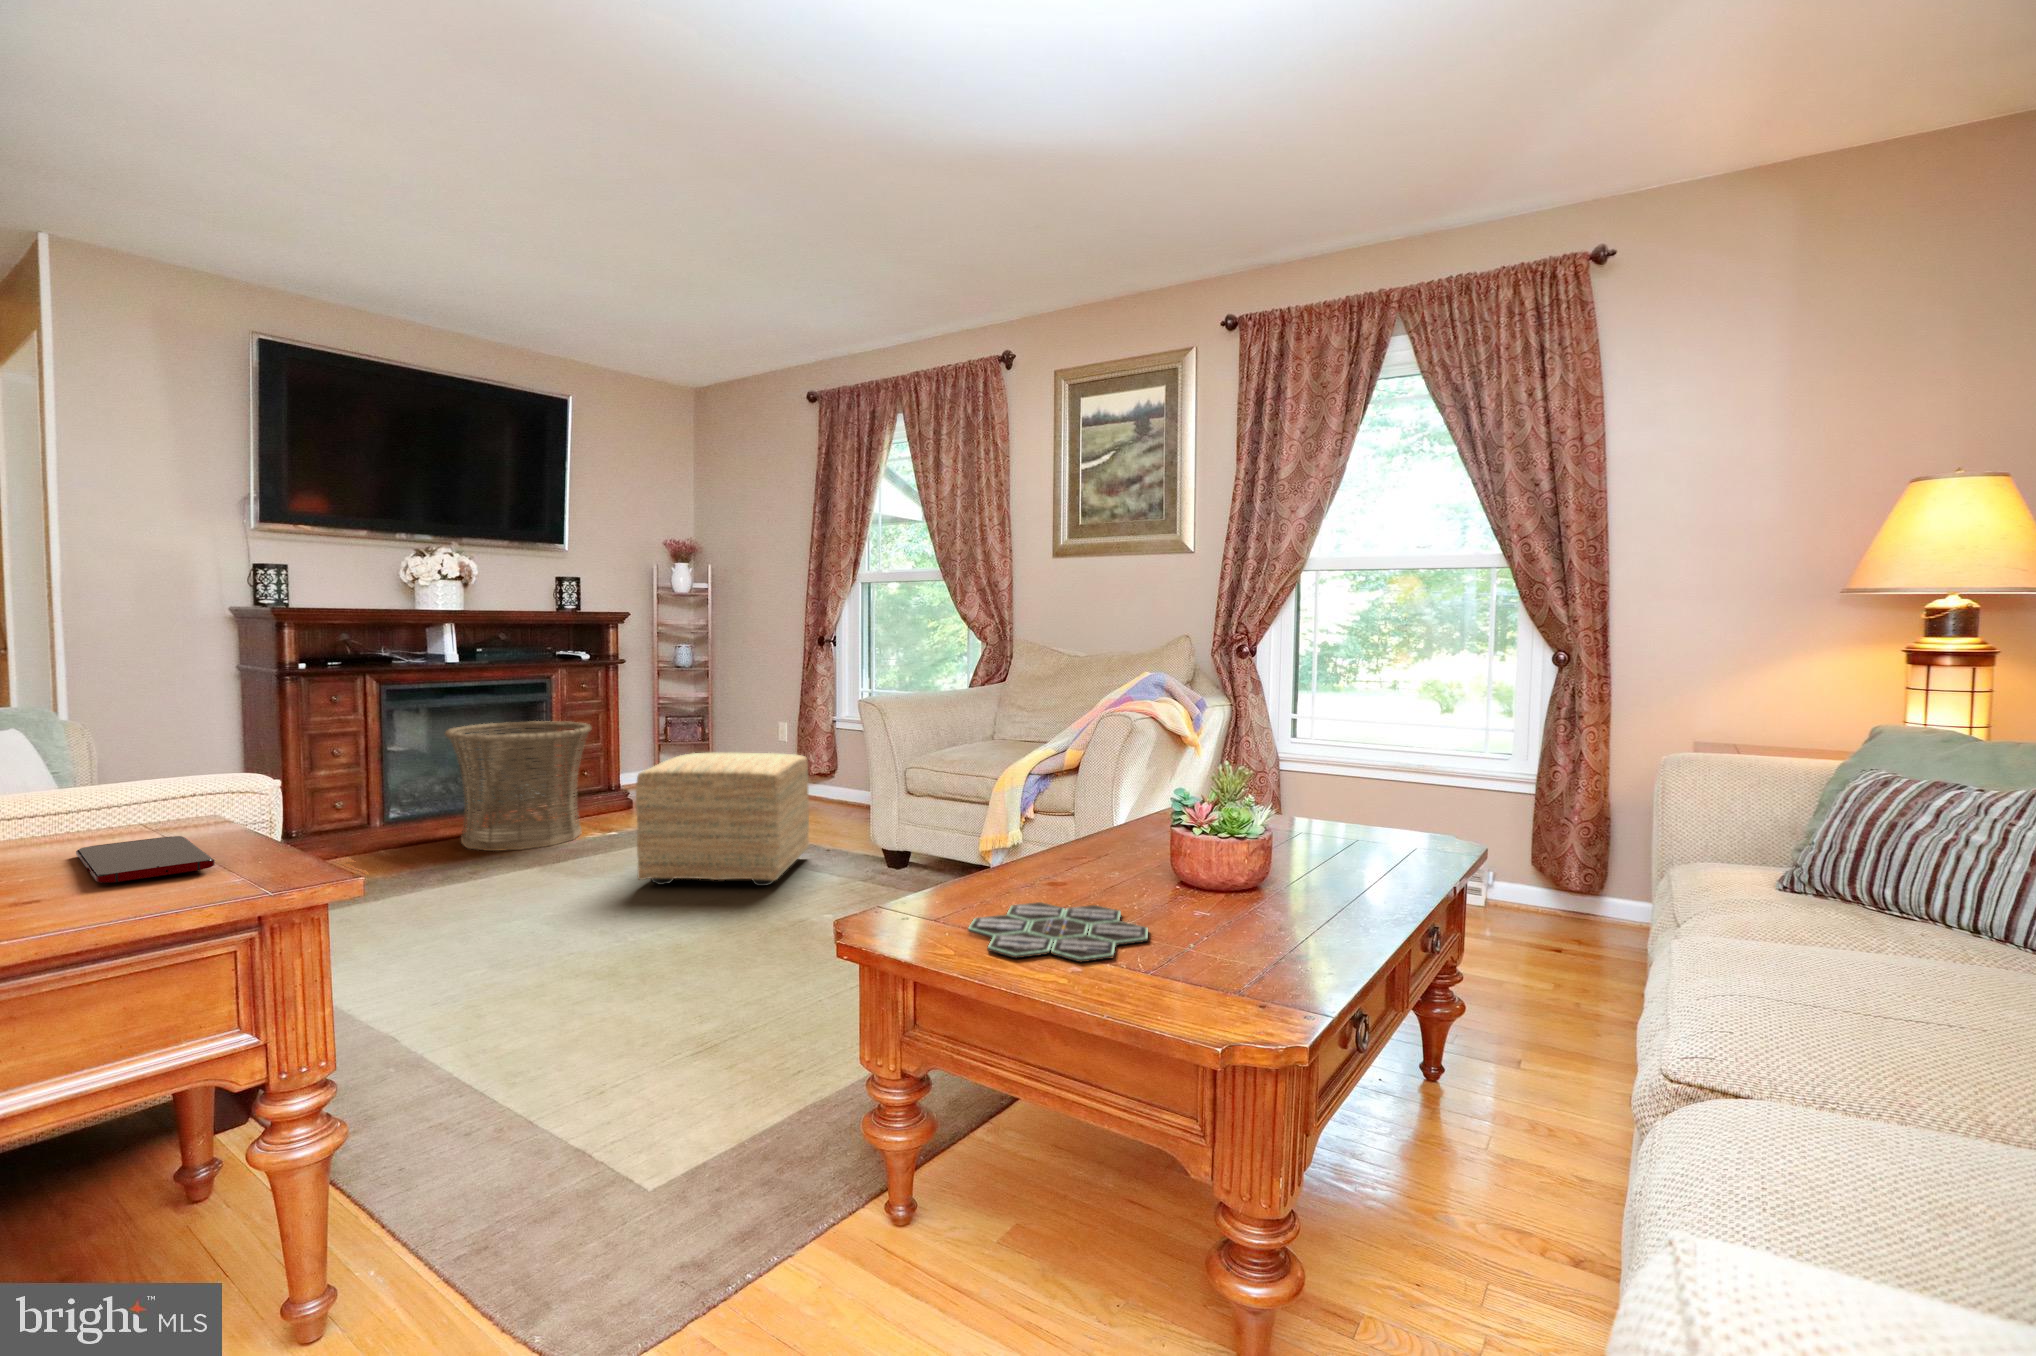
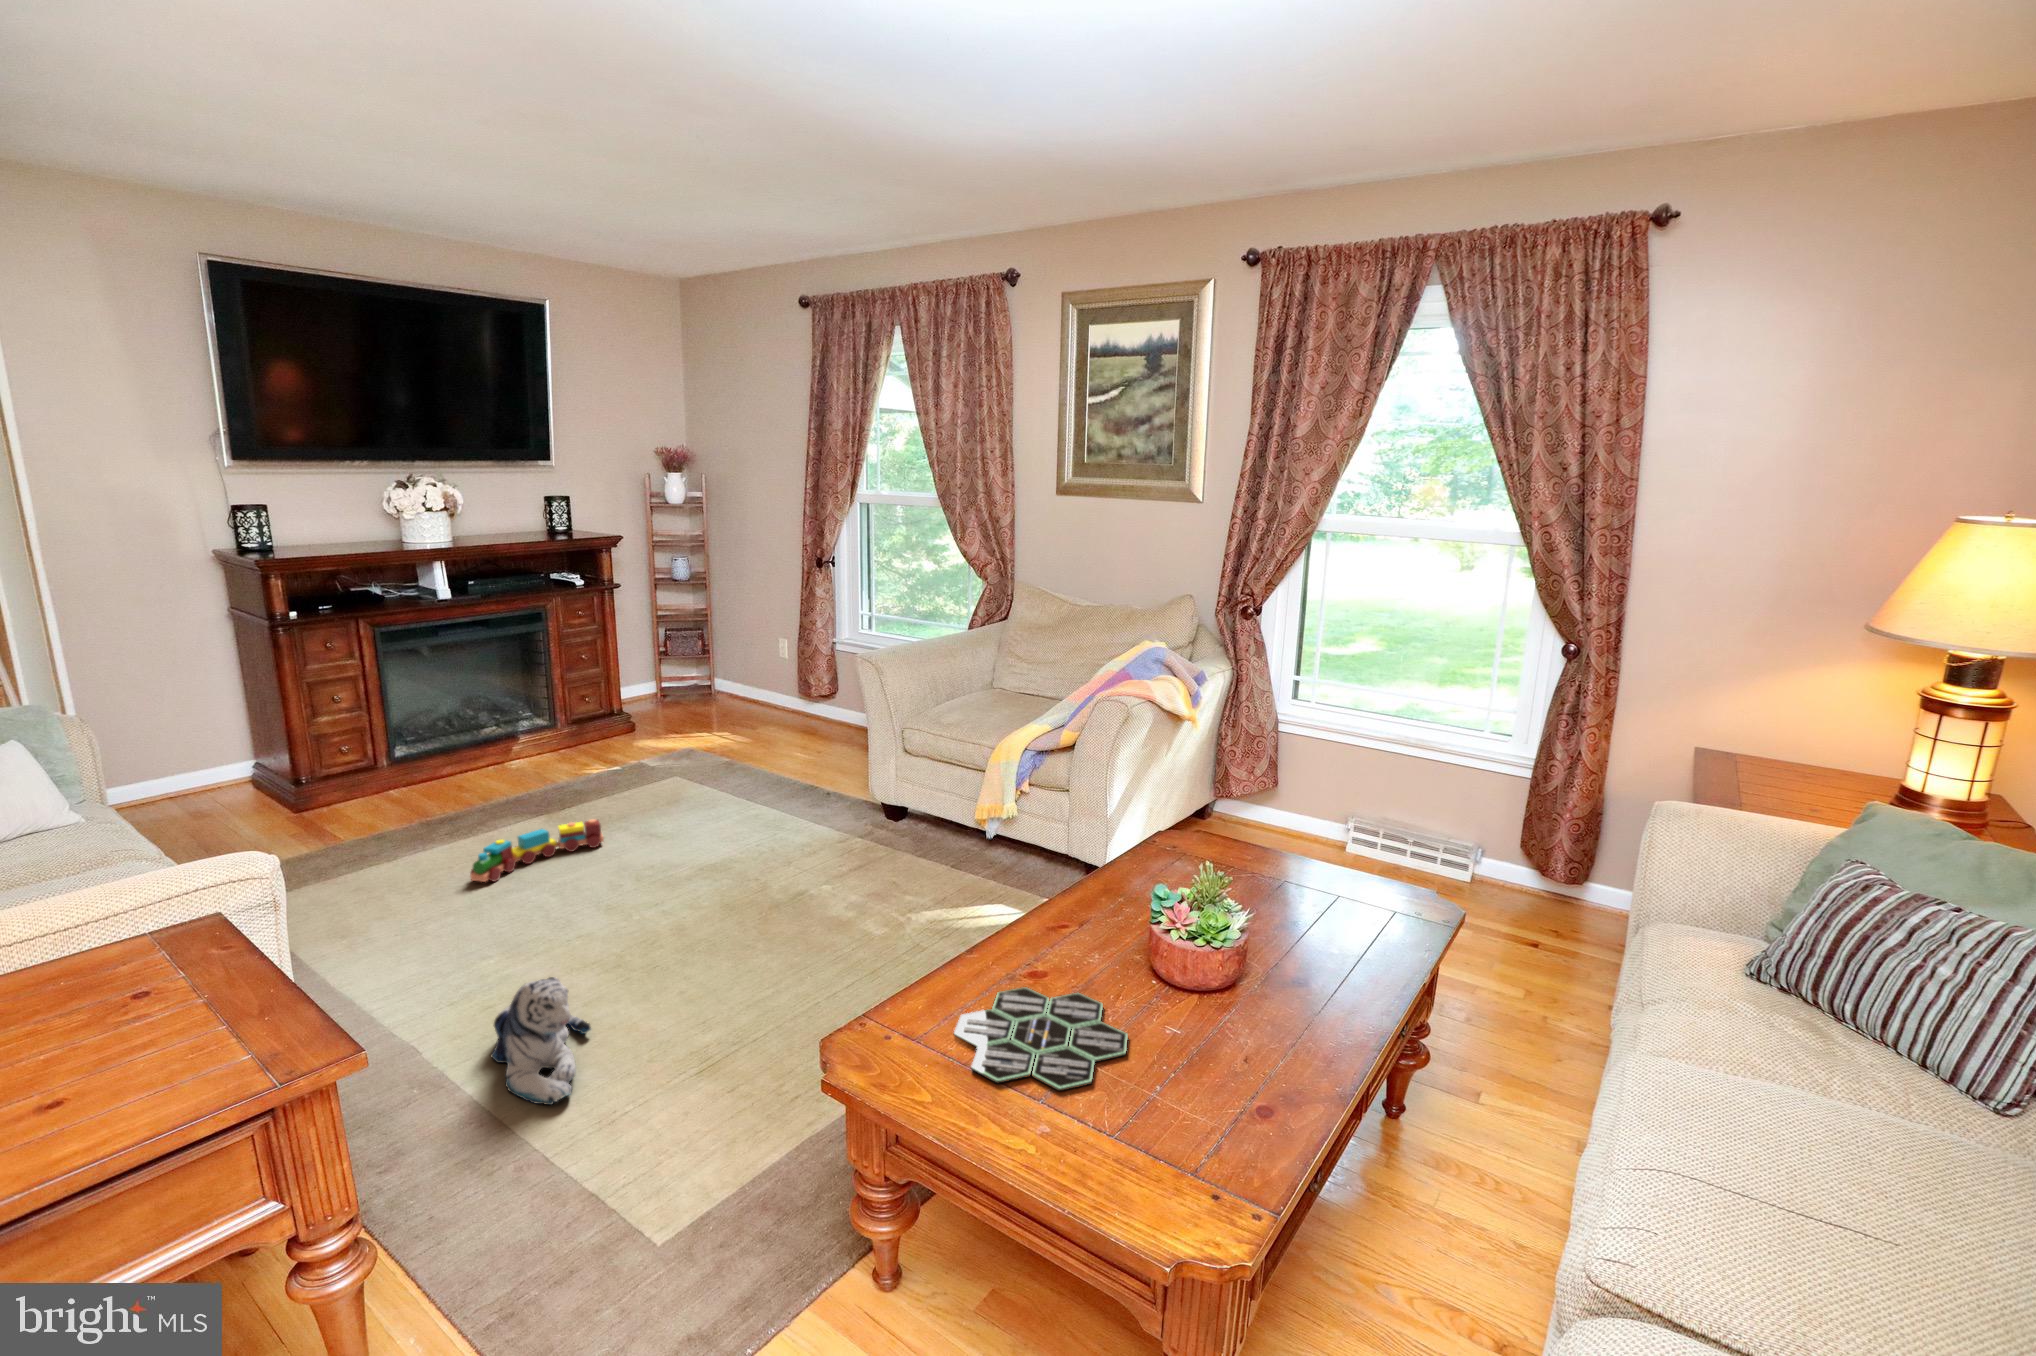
basket: present [445,721,591,851] -> none [447,649,594,785]
ottoman: present [636,753,809,886] -> none [639,700,811,840]
smartphone: present [76,836,215,883] -> none [88,960,222,1057]
toy train: none [456,864,595,919] -> present [470,819,604,882]
plush toy: none [470,955,579,1082] -> present [491,977,591,1105]

